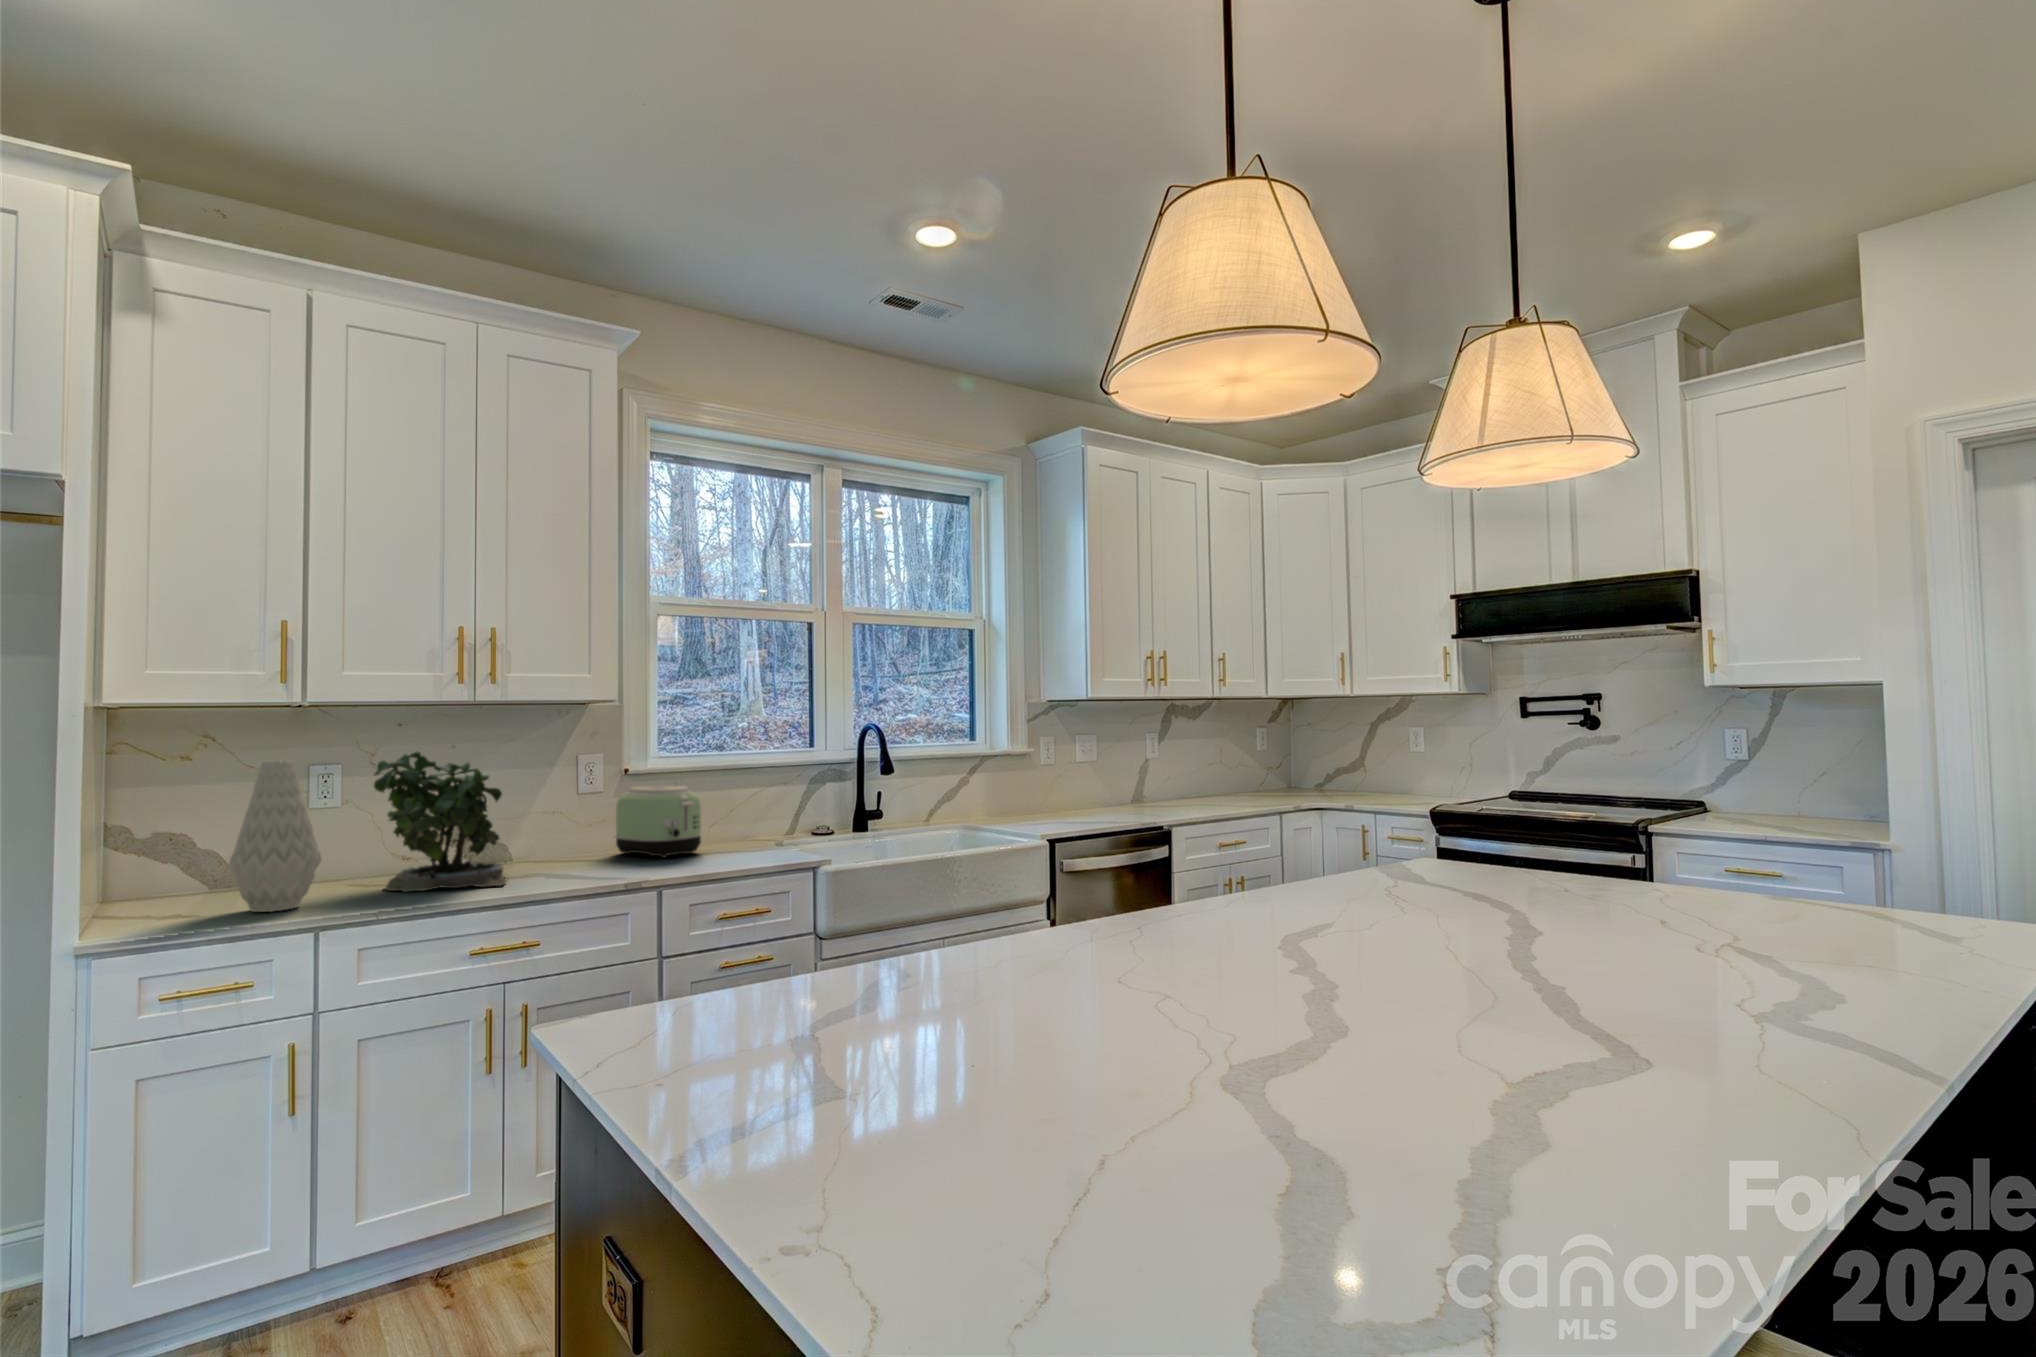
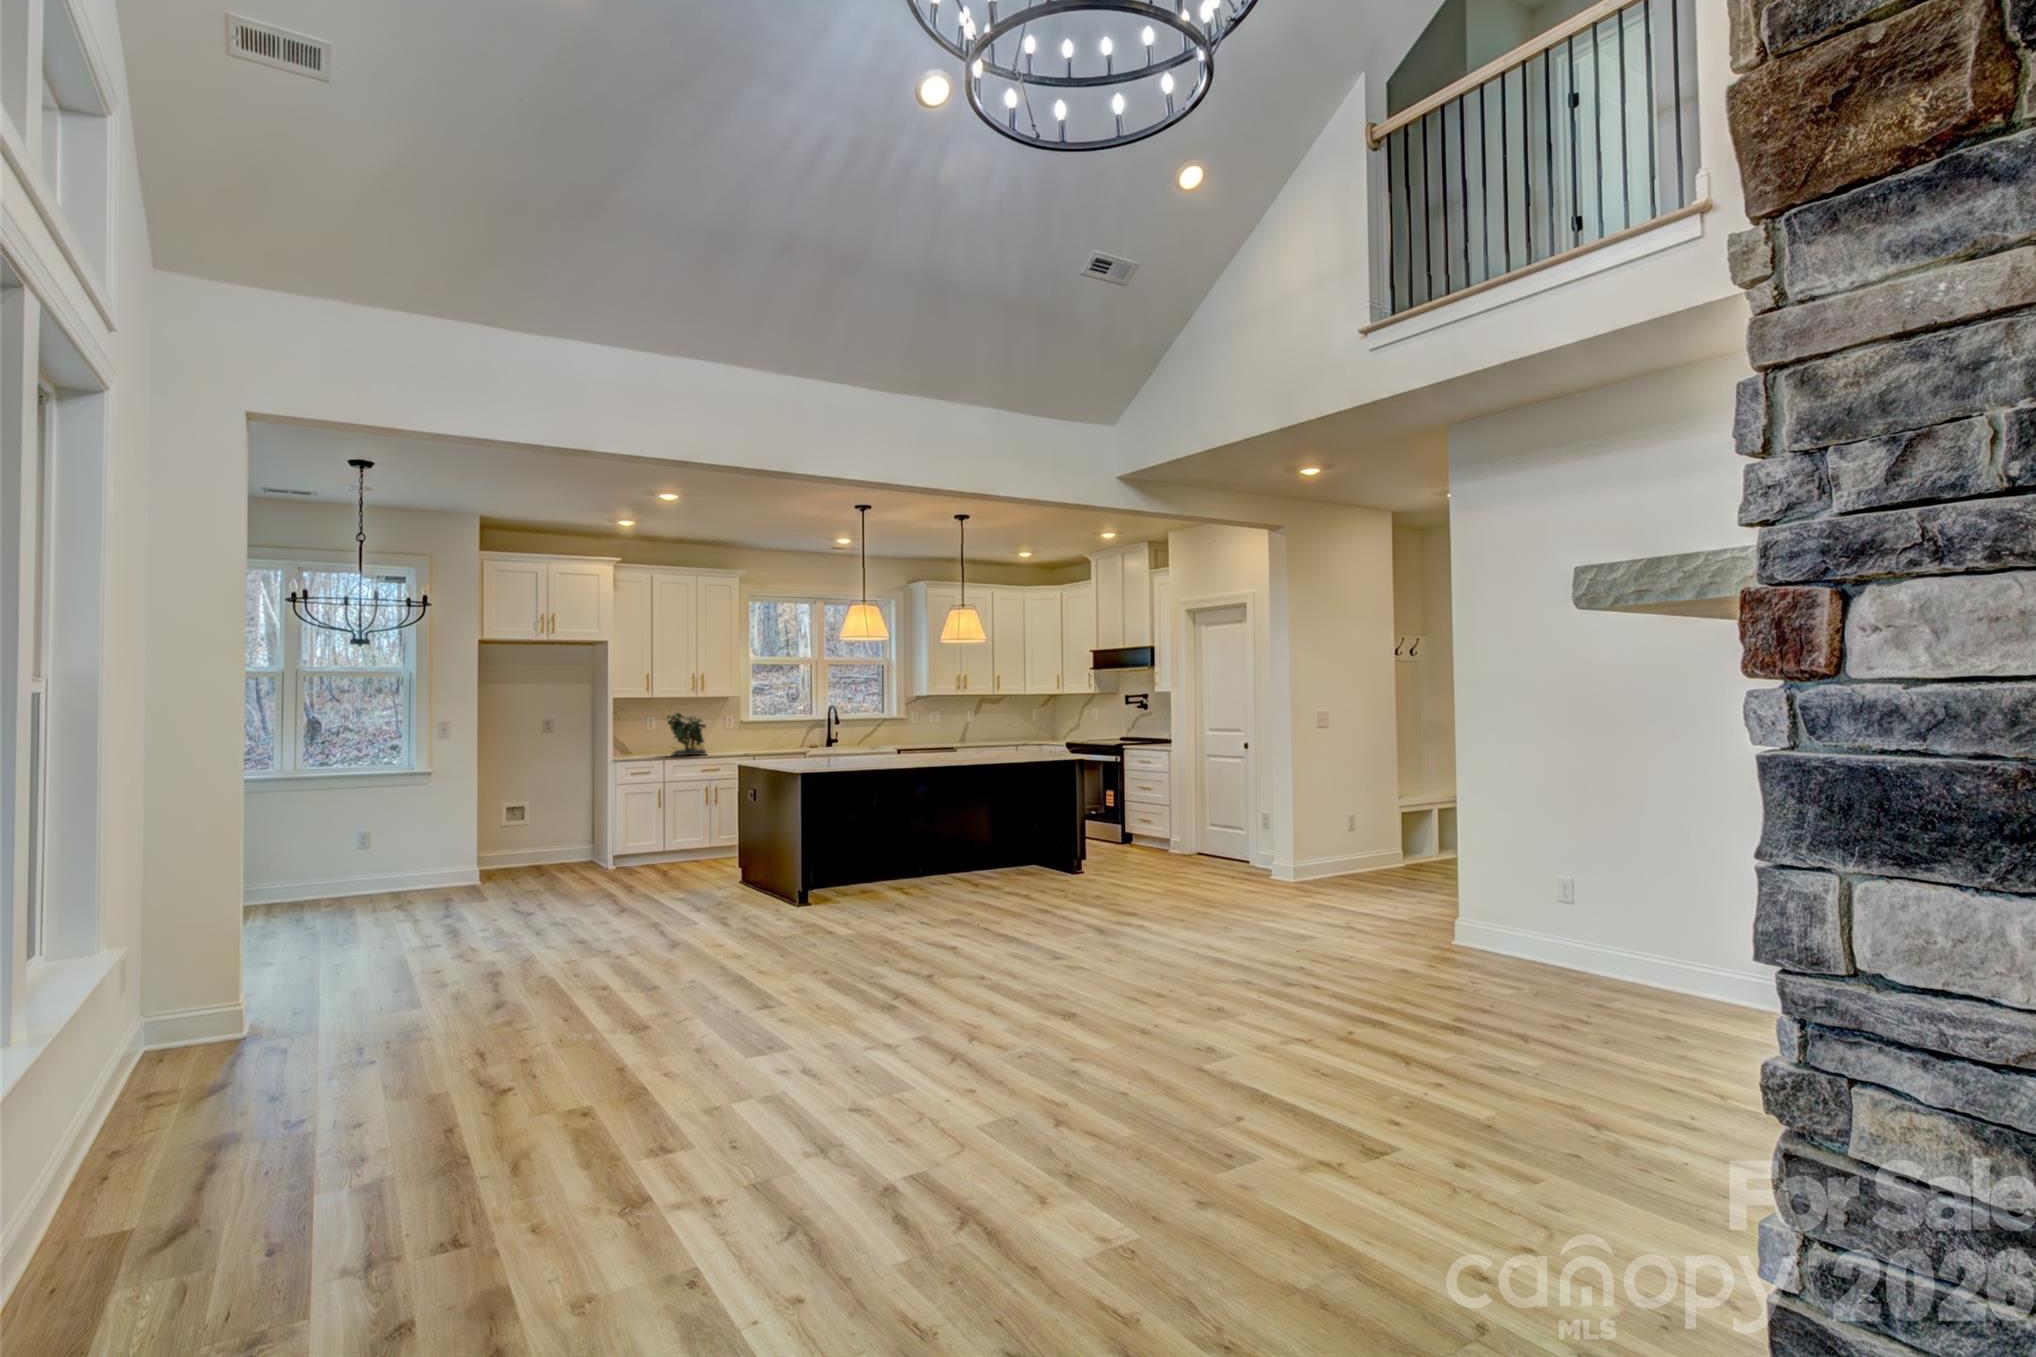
vase: present [229,760,321,912] -> none [635,714,659,757]
toaster: present [615,785,702,858] -> none [737,727,769,752]

